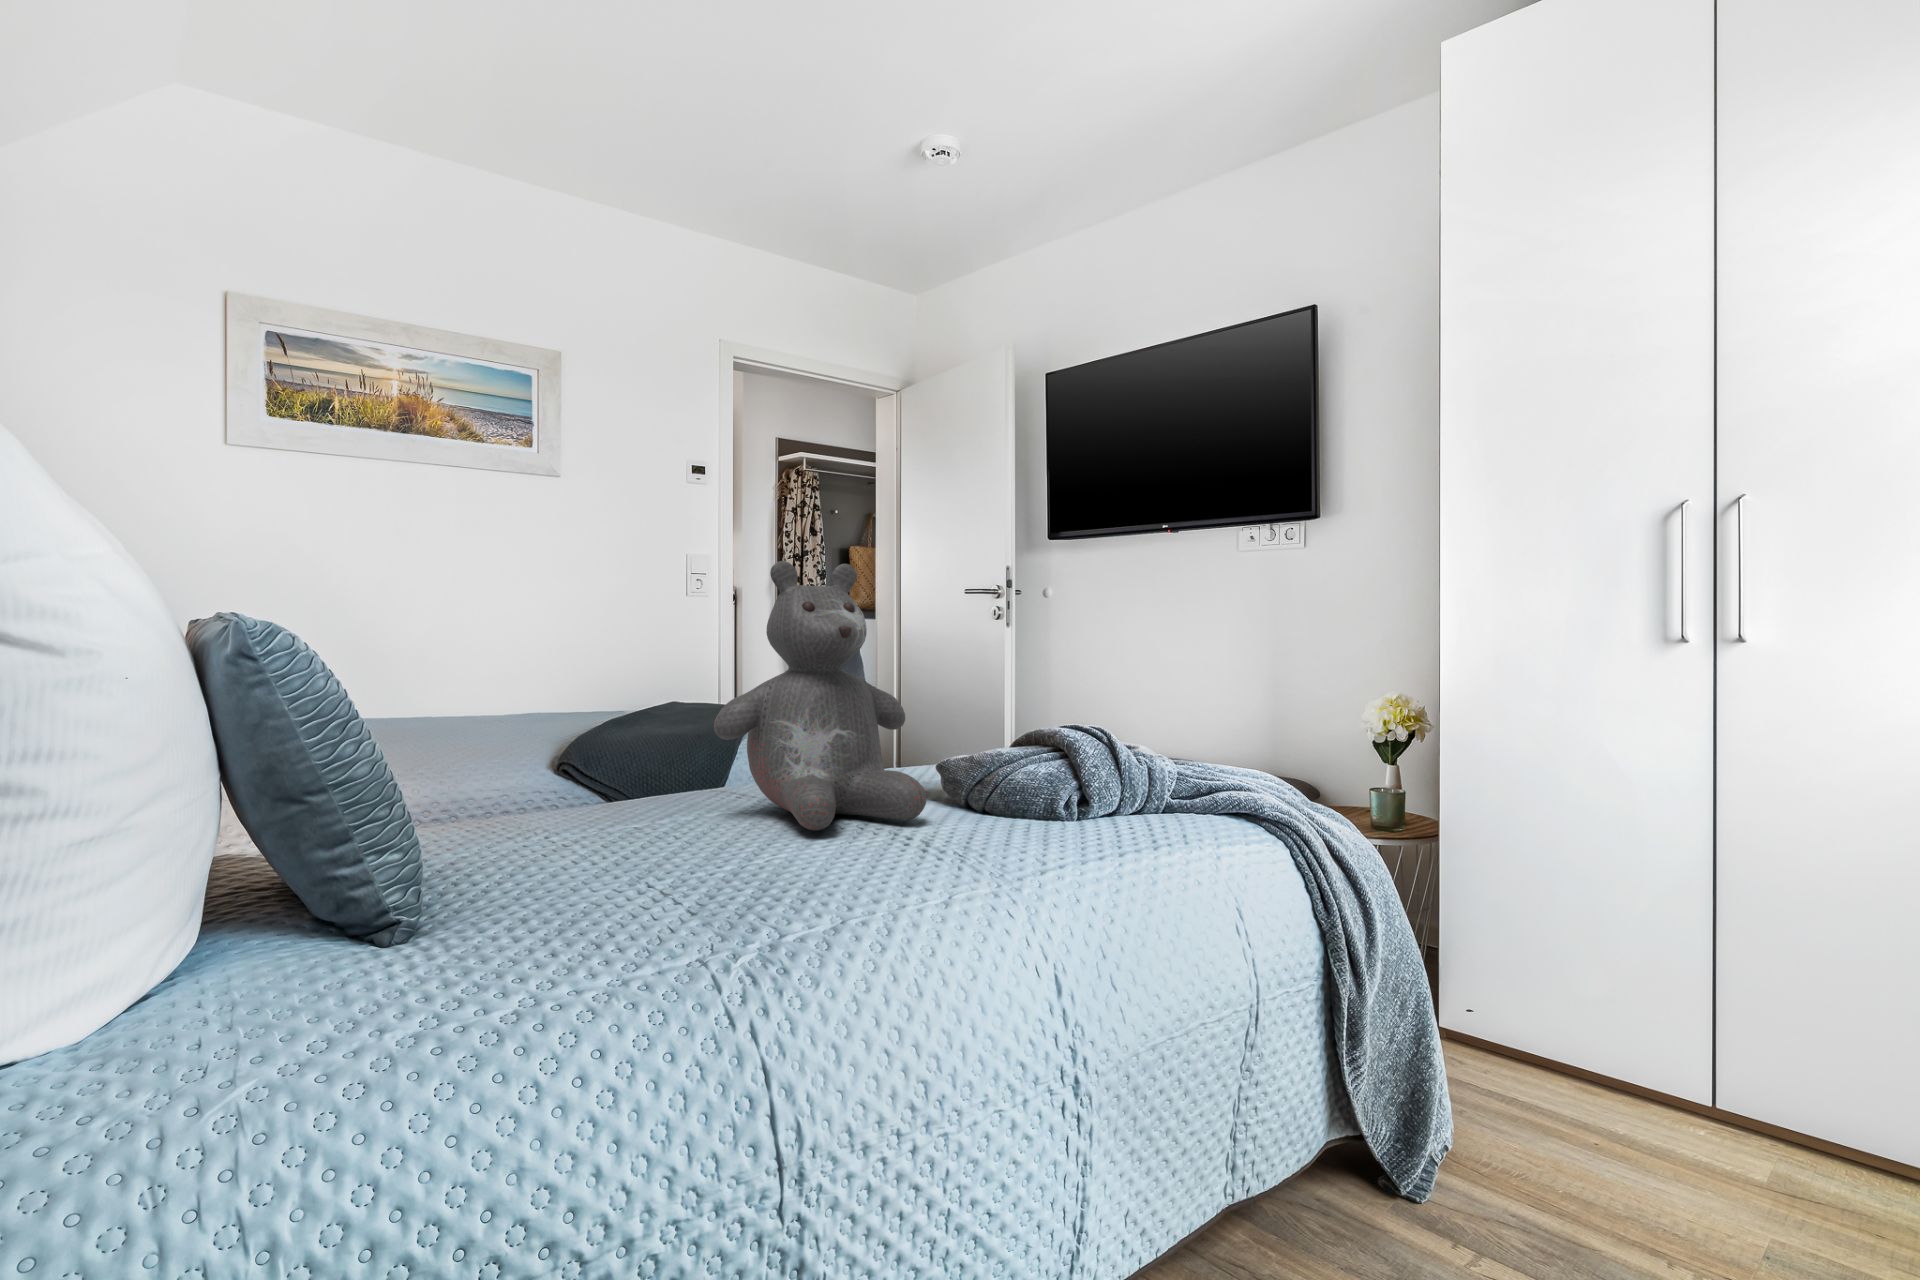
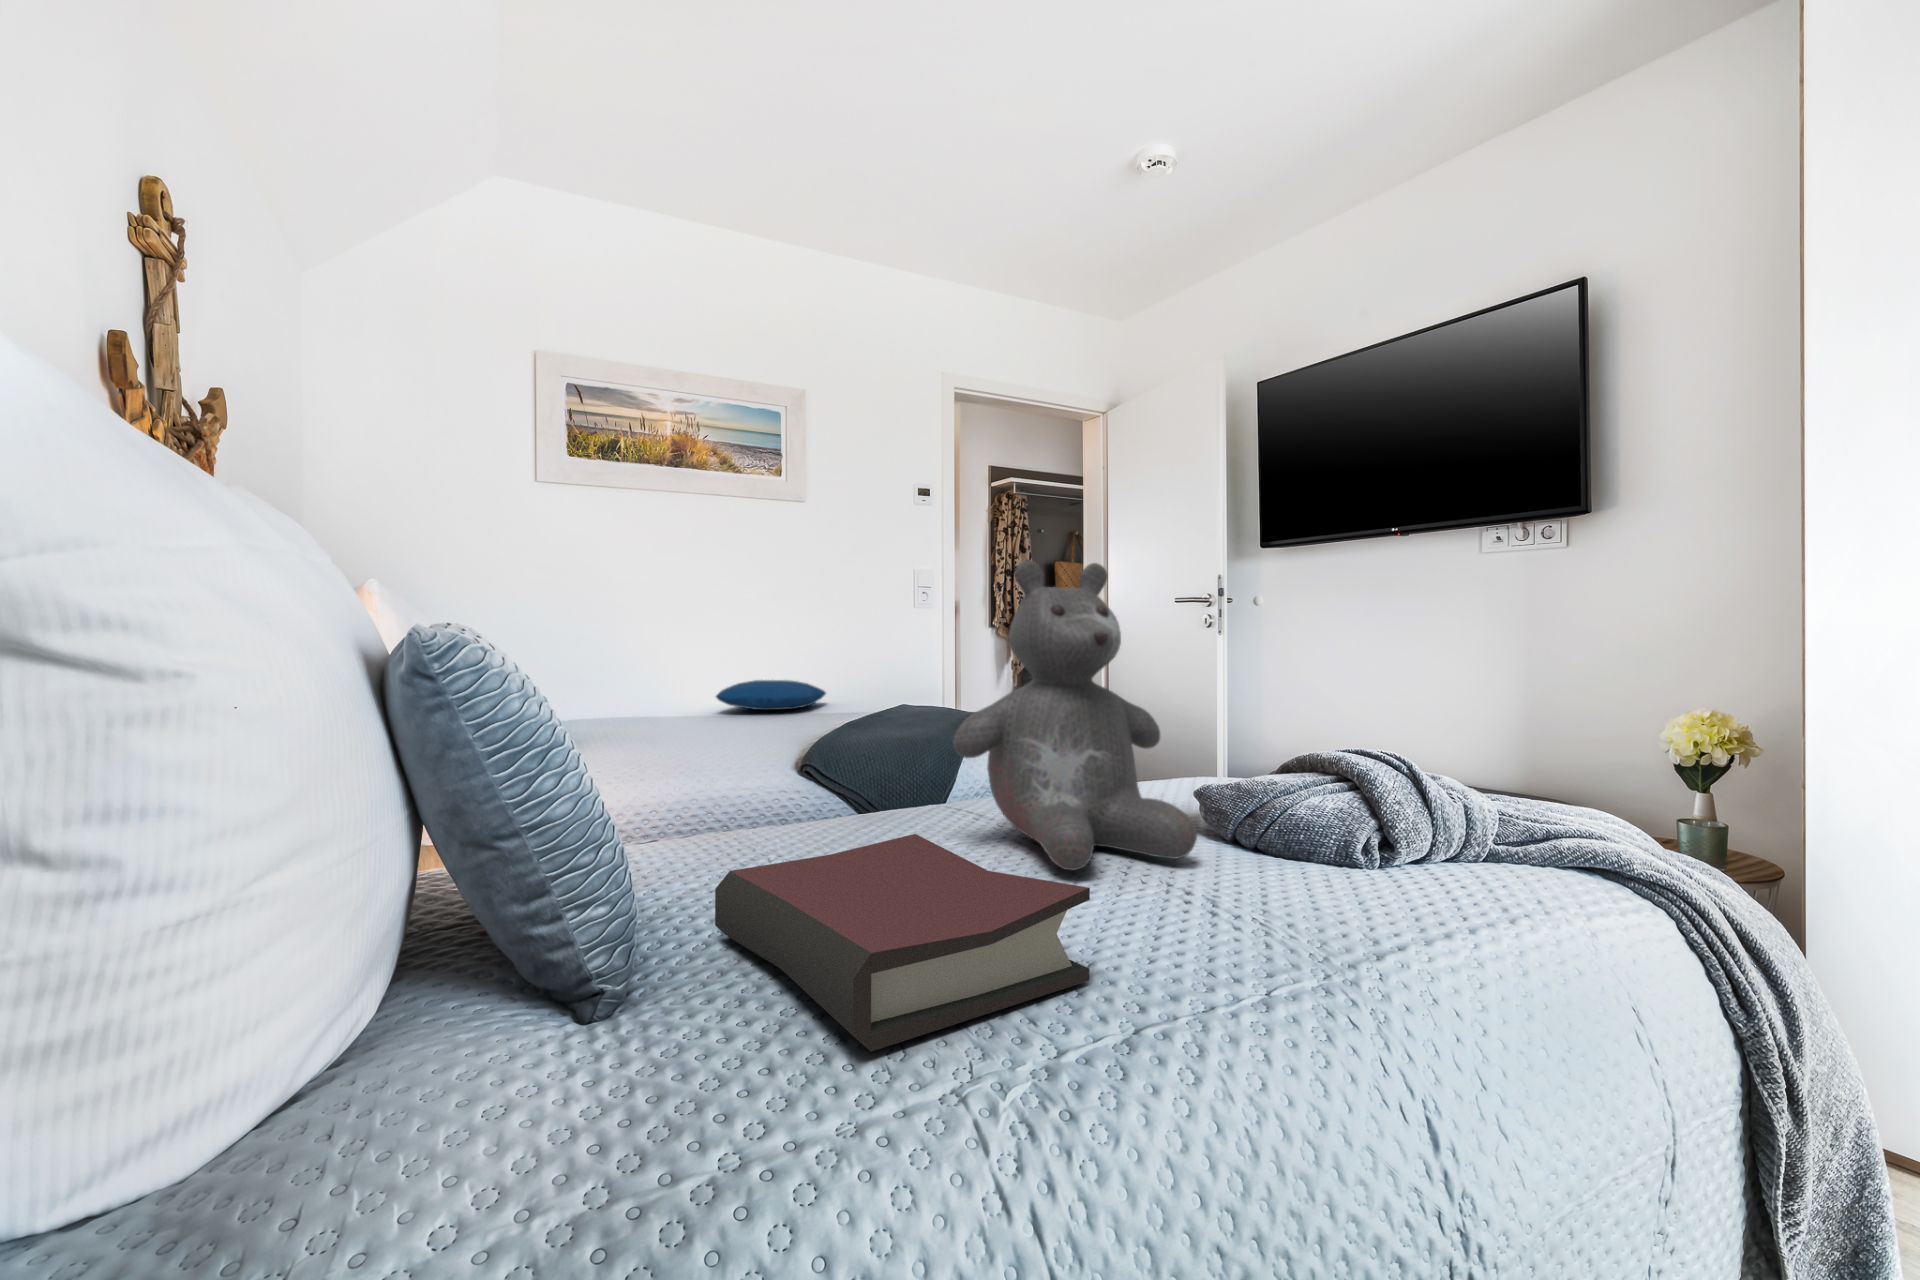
pillow: none [451,679,585,713] -> present [716,680,826,710]
hardback book: none [498,800,811,936] -> present [715,834,1090,1052]

